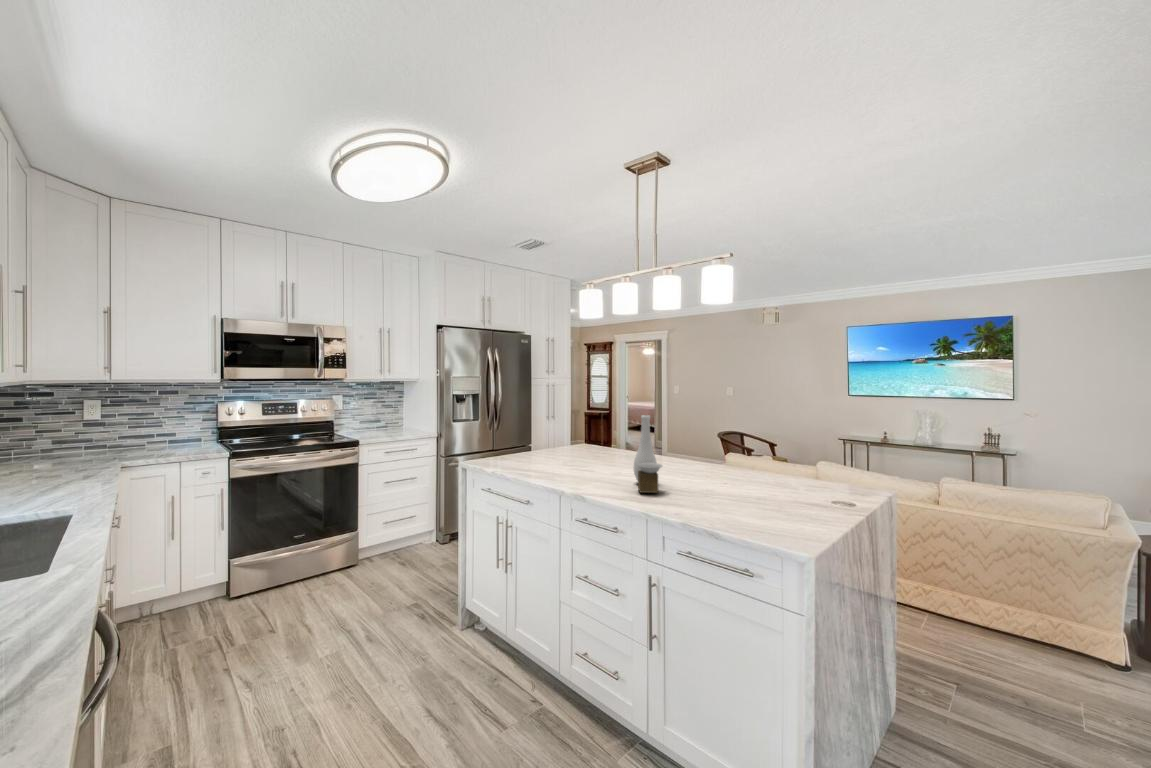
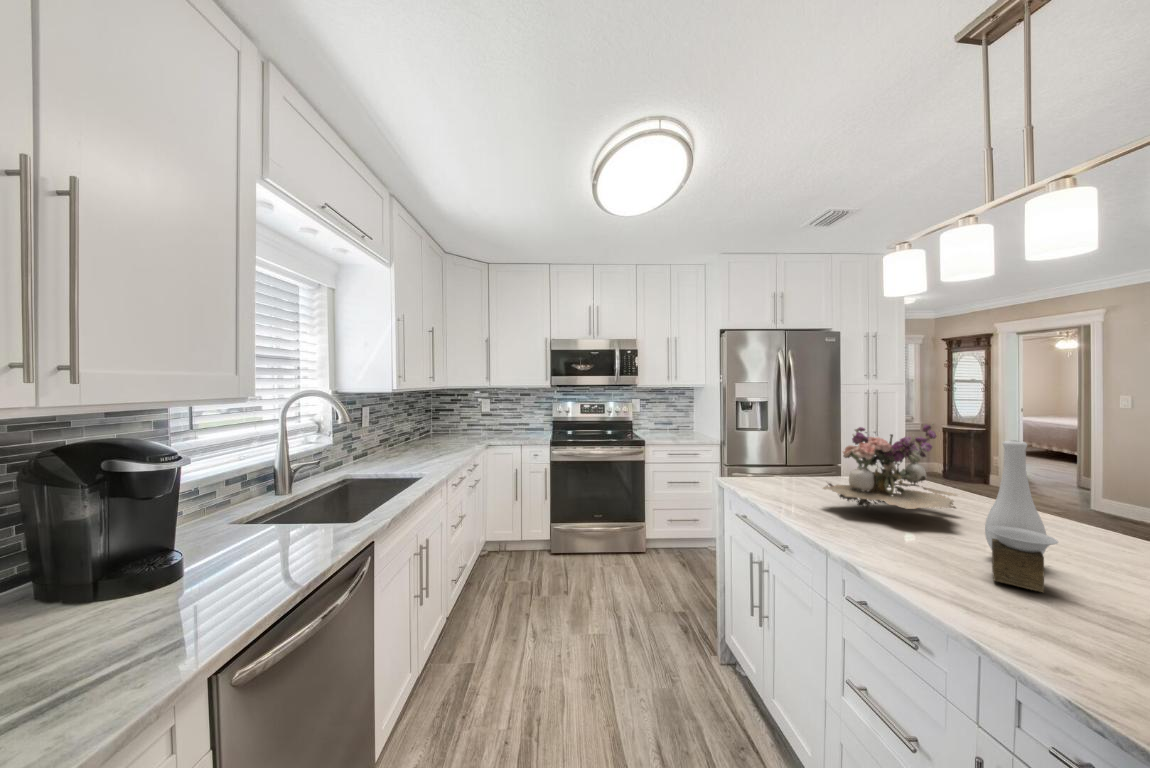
flower arrangement: none [545,407,619,471] -> present [823,423,958,509]

